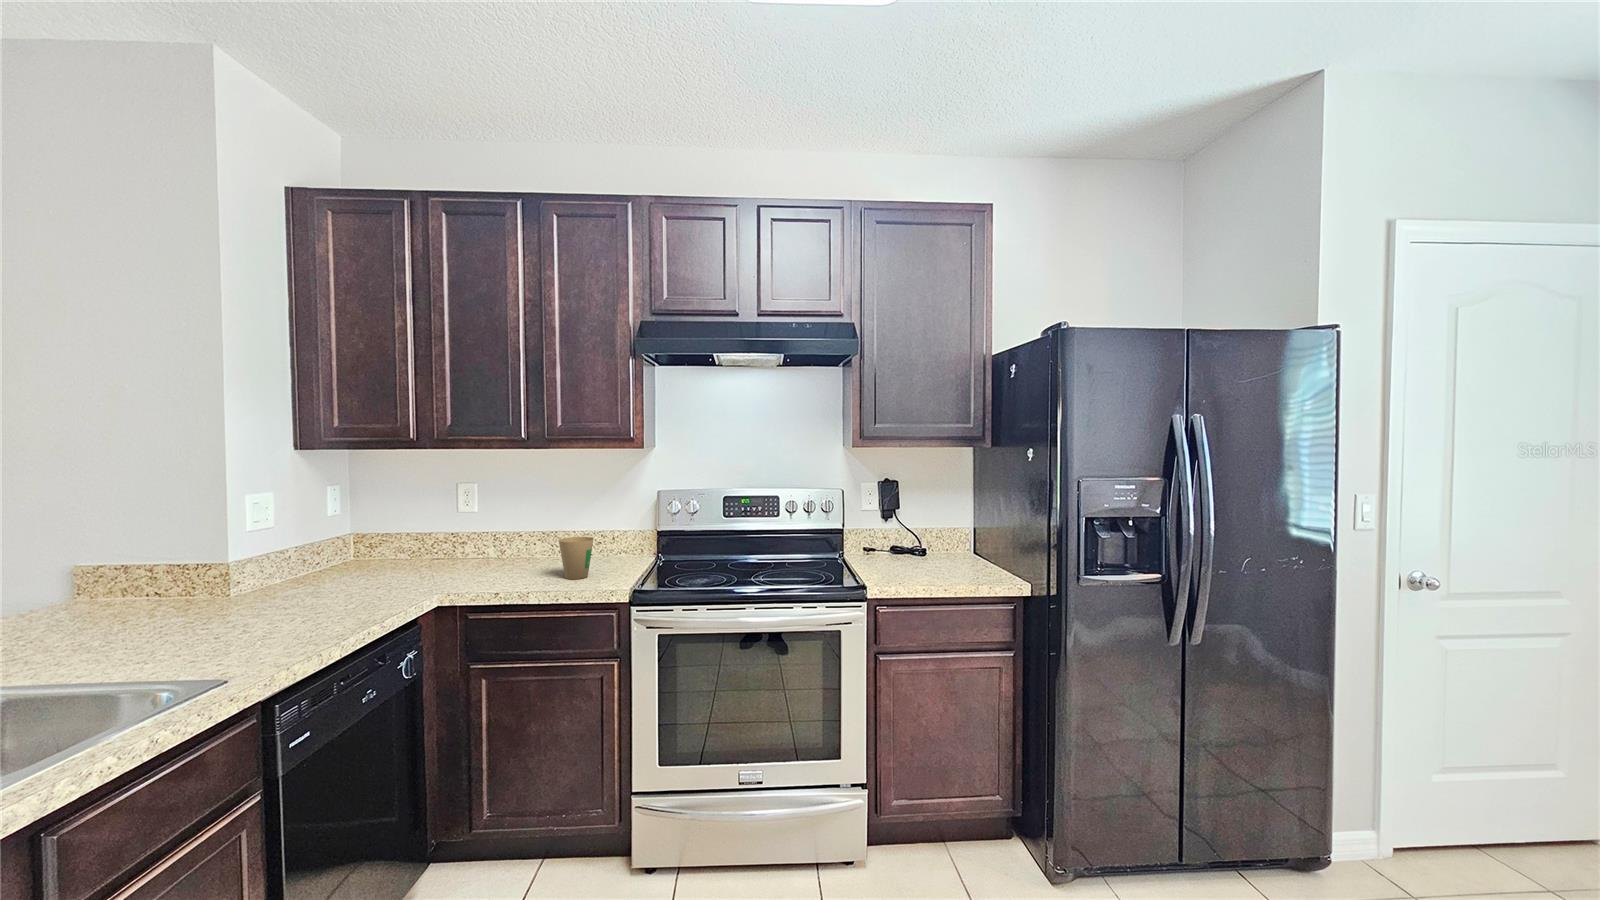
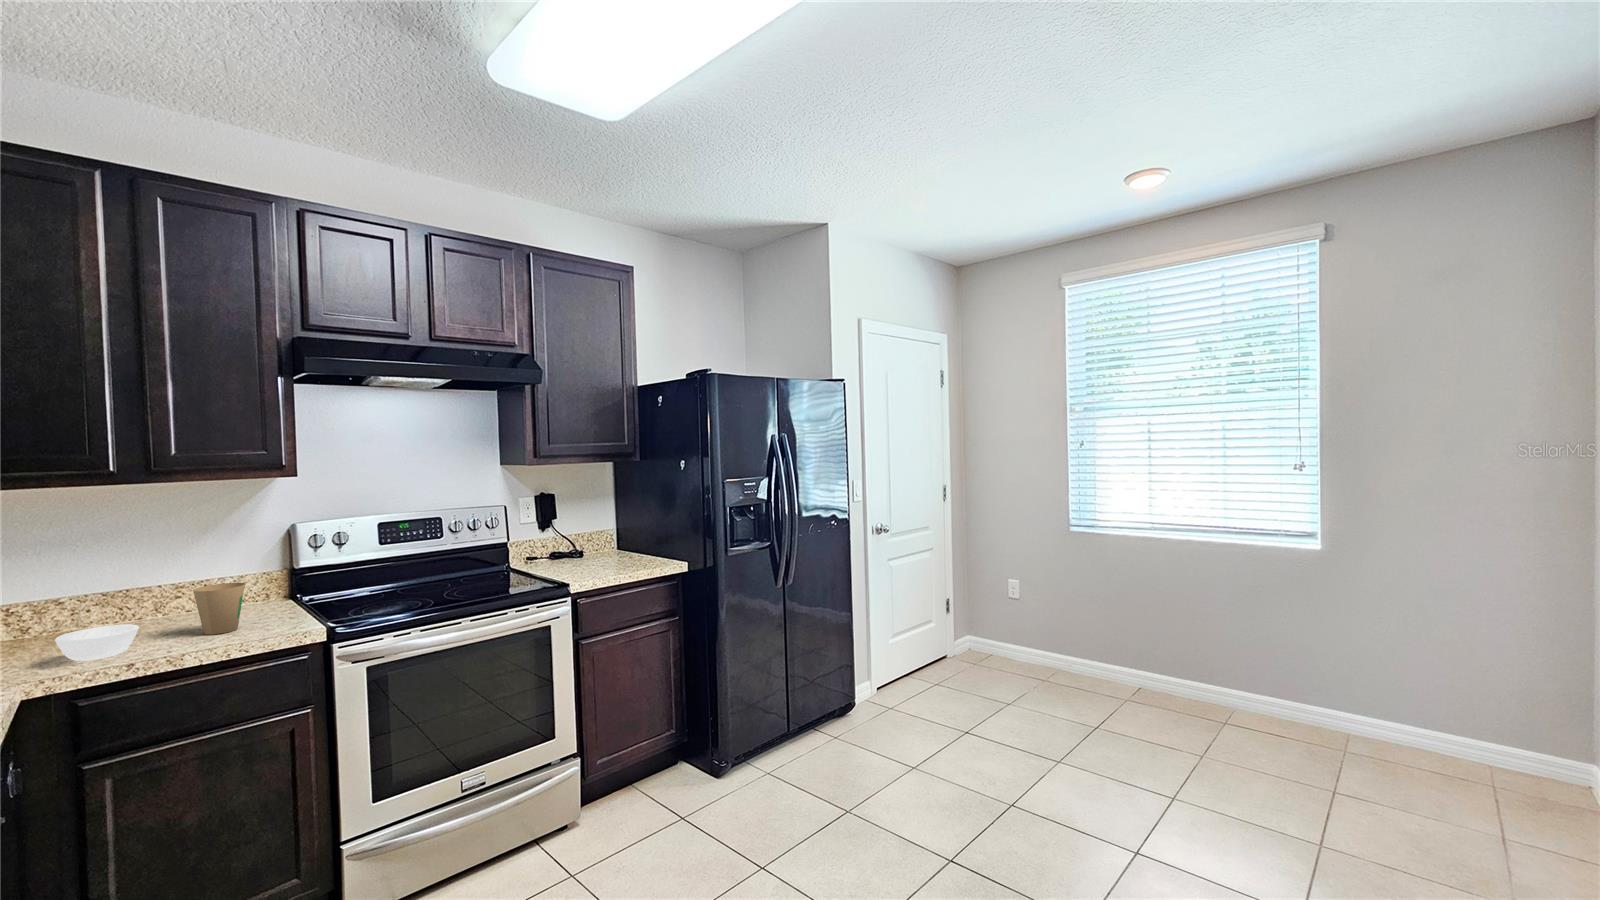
bowl: none [468,559,519,584] -> present [55,624,139,661]

